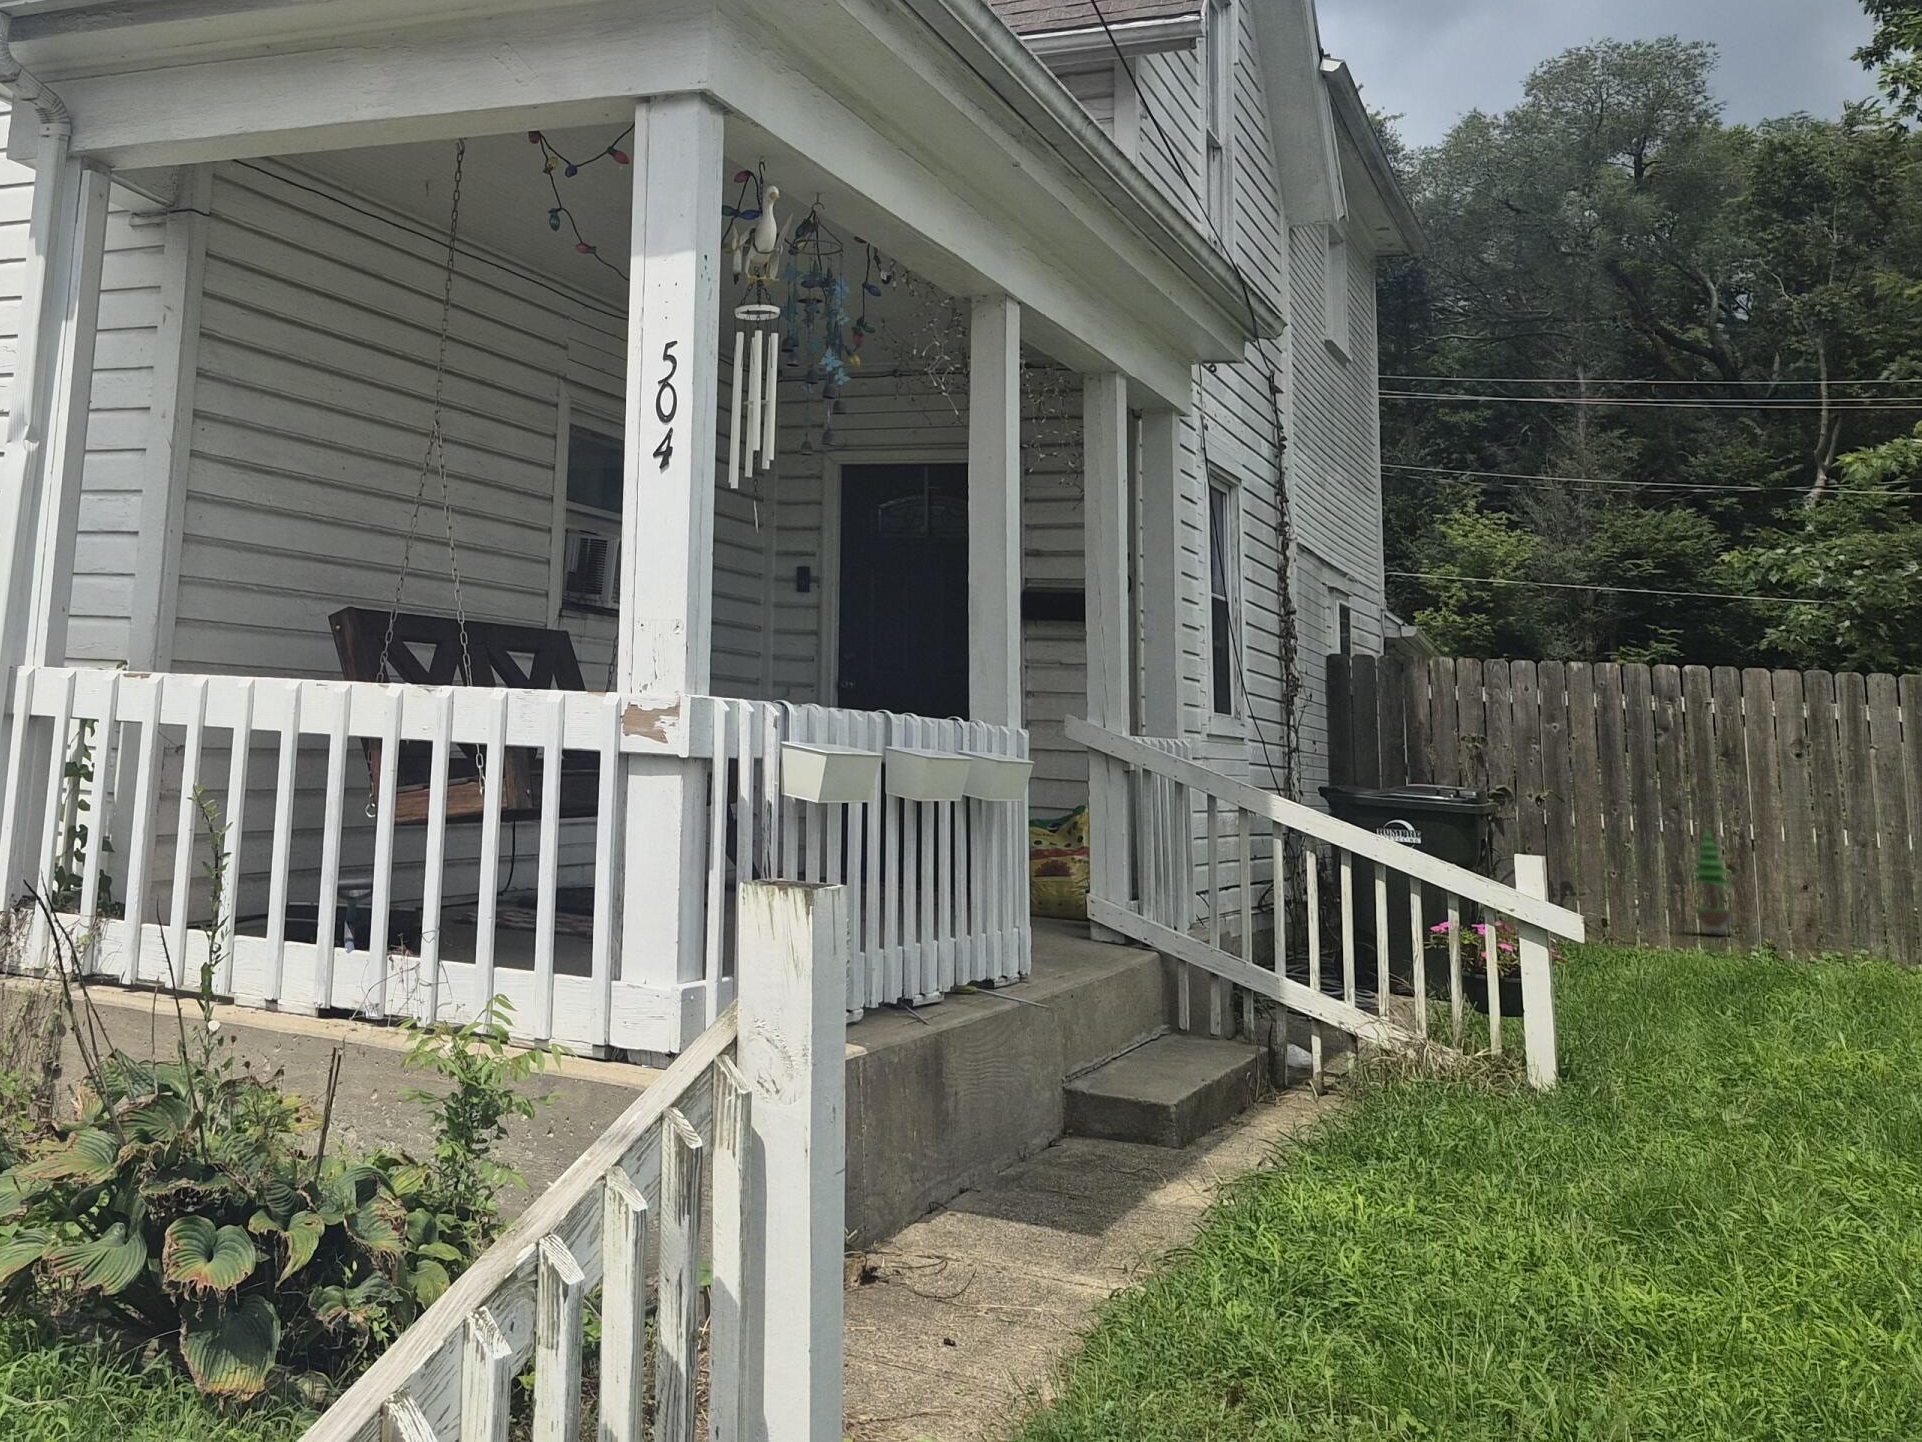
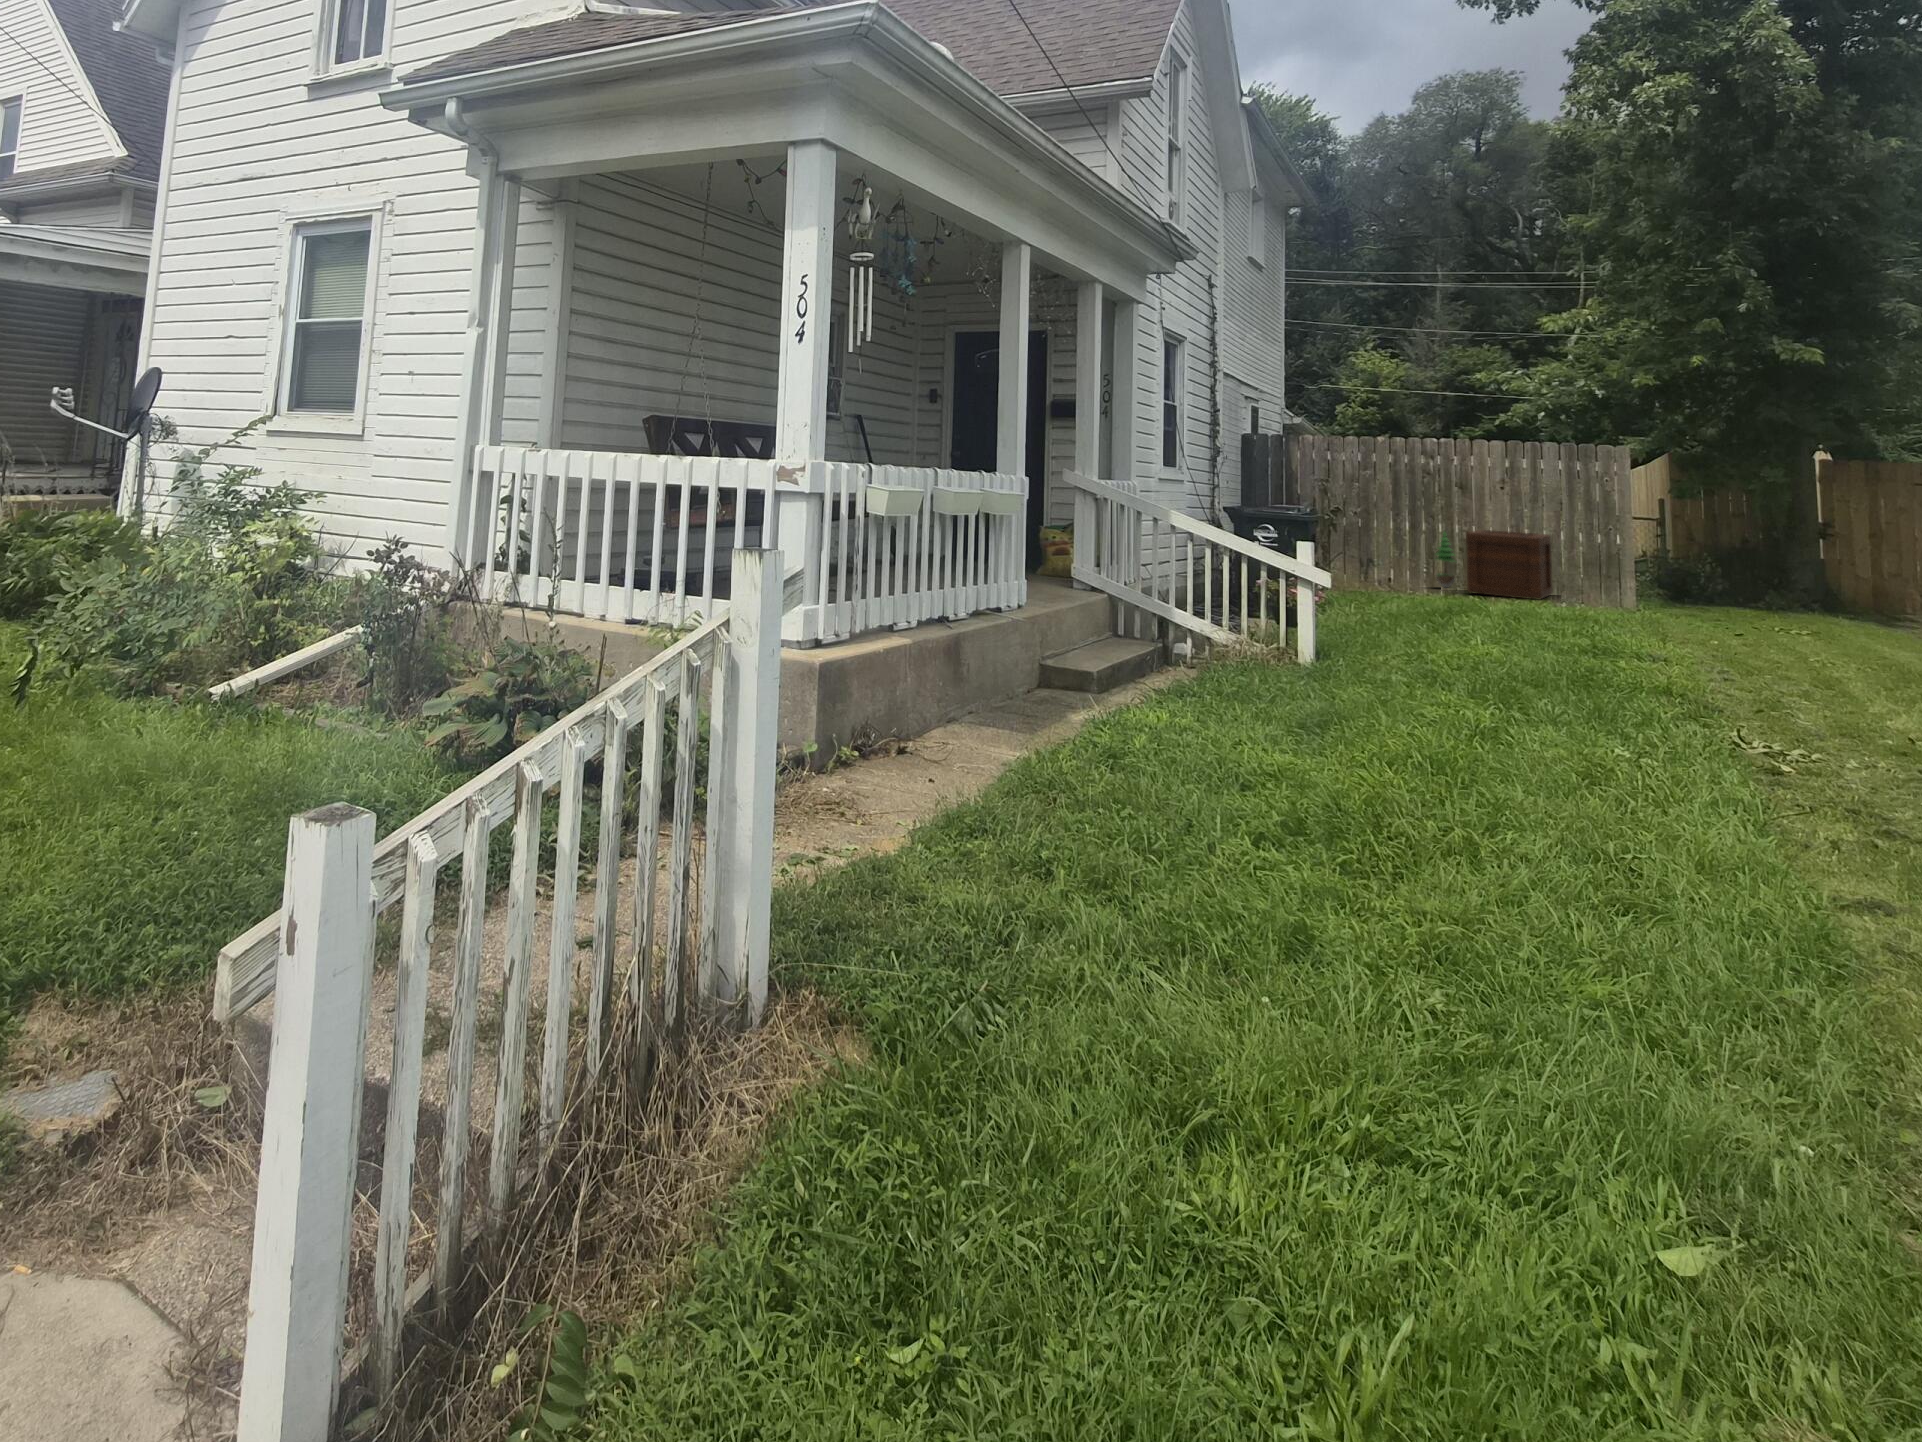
wooden crate: none [1752,827,1909,957] -> present [1466,530,1553,599]

